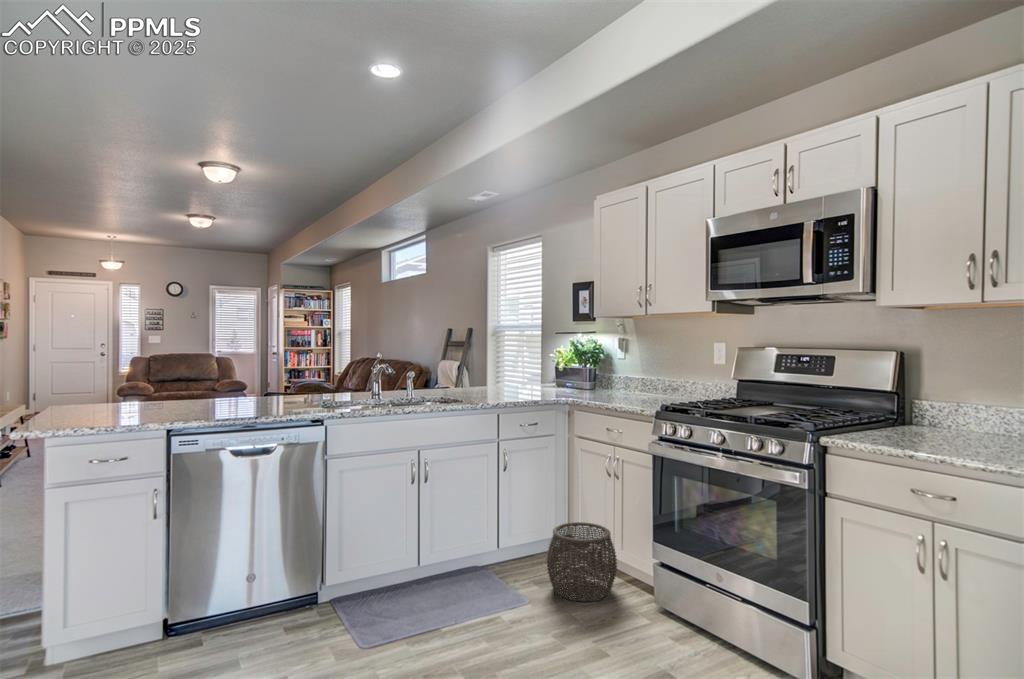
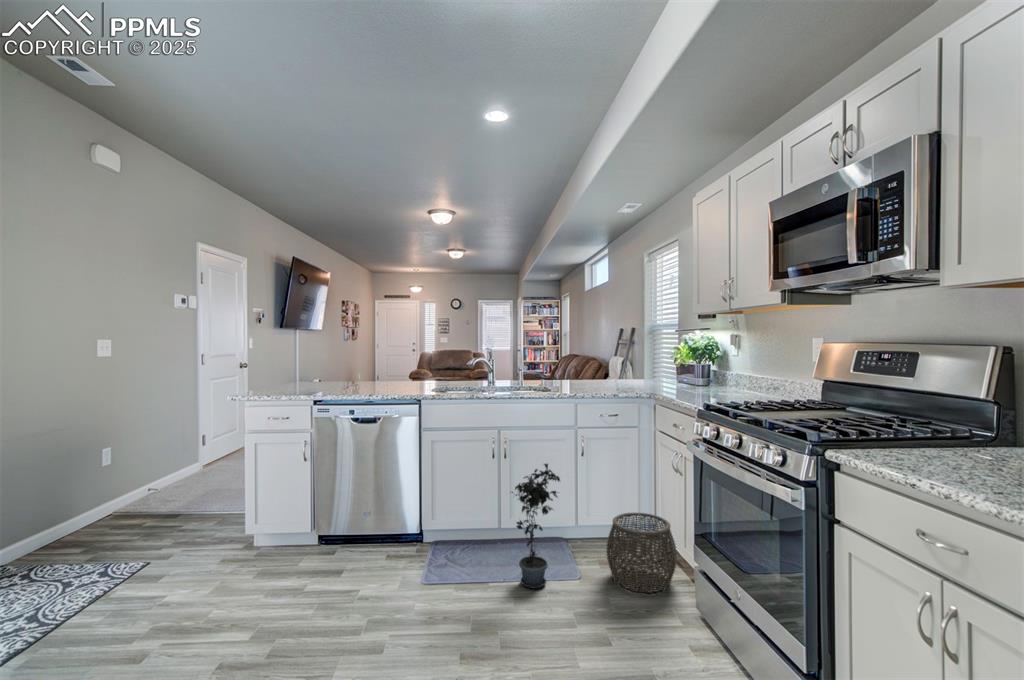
potted plant: none [458,482,518,624] -> present [512,464,560,588]

